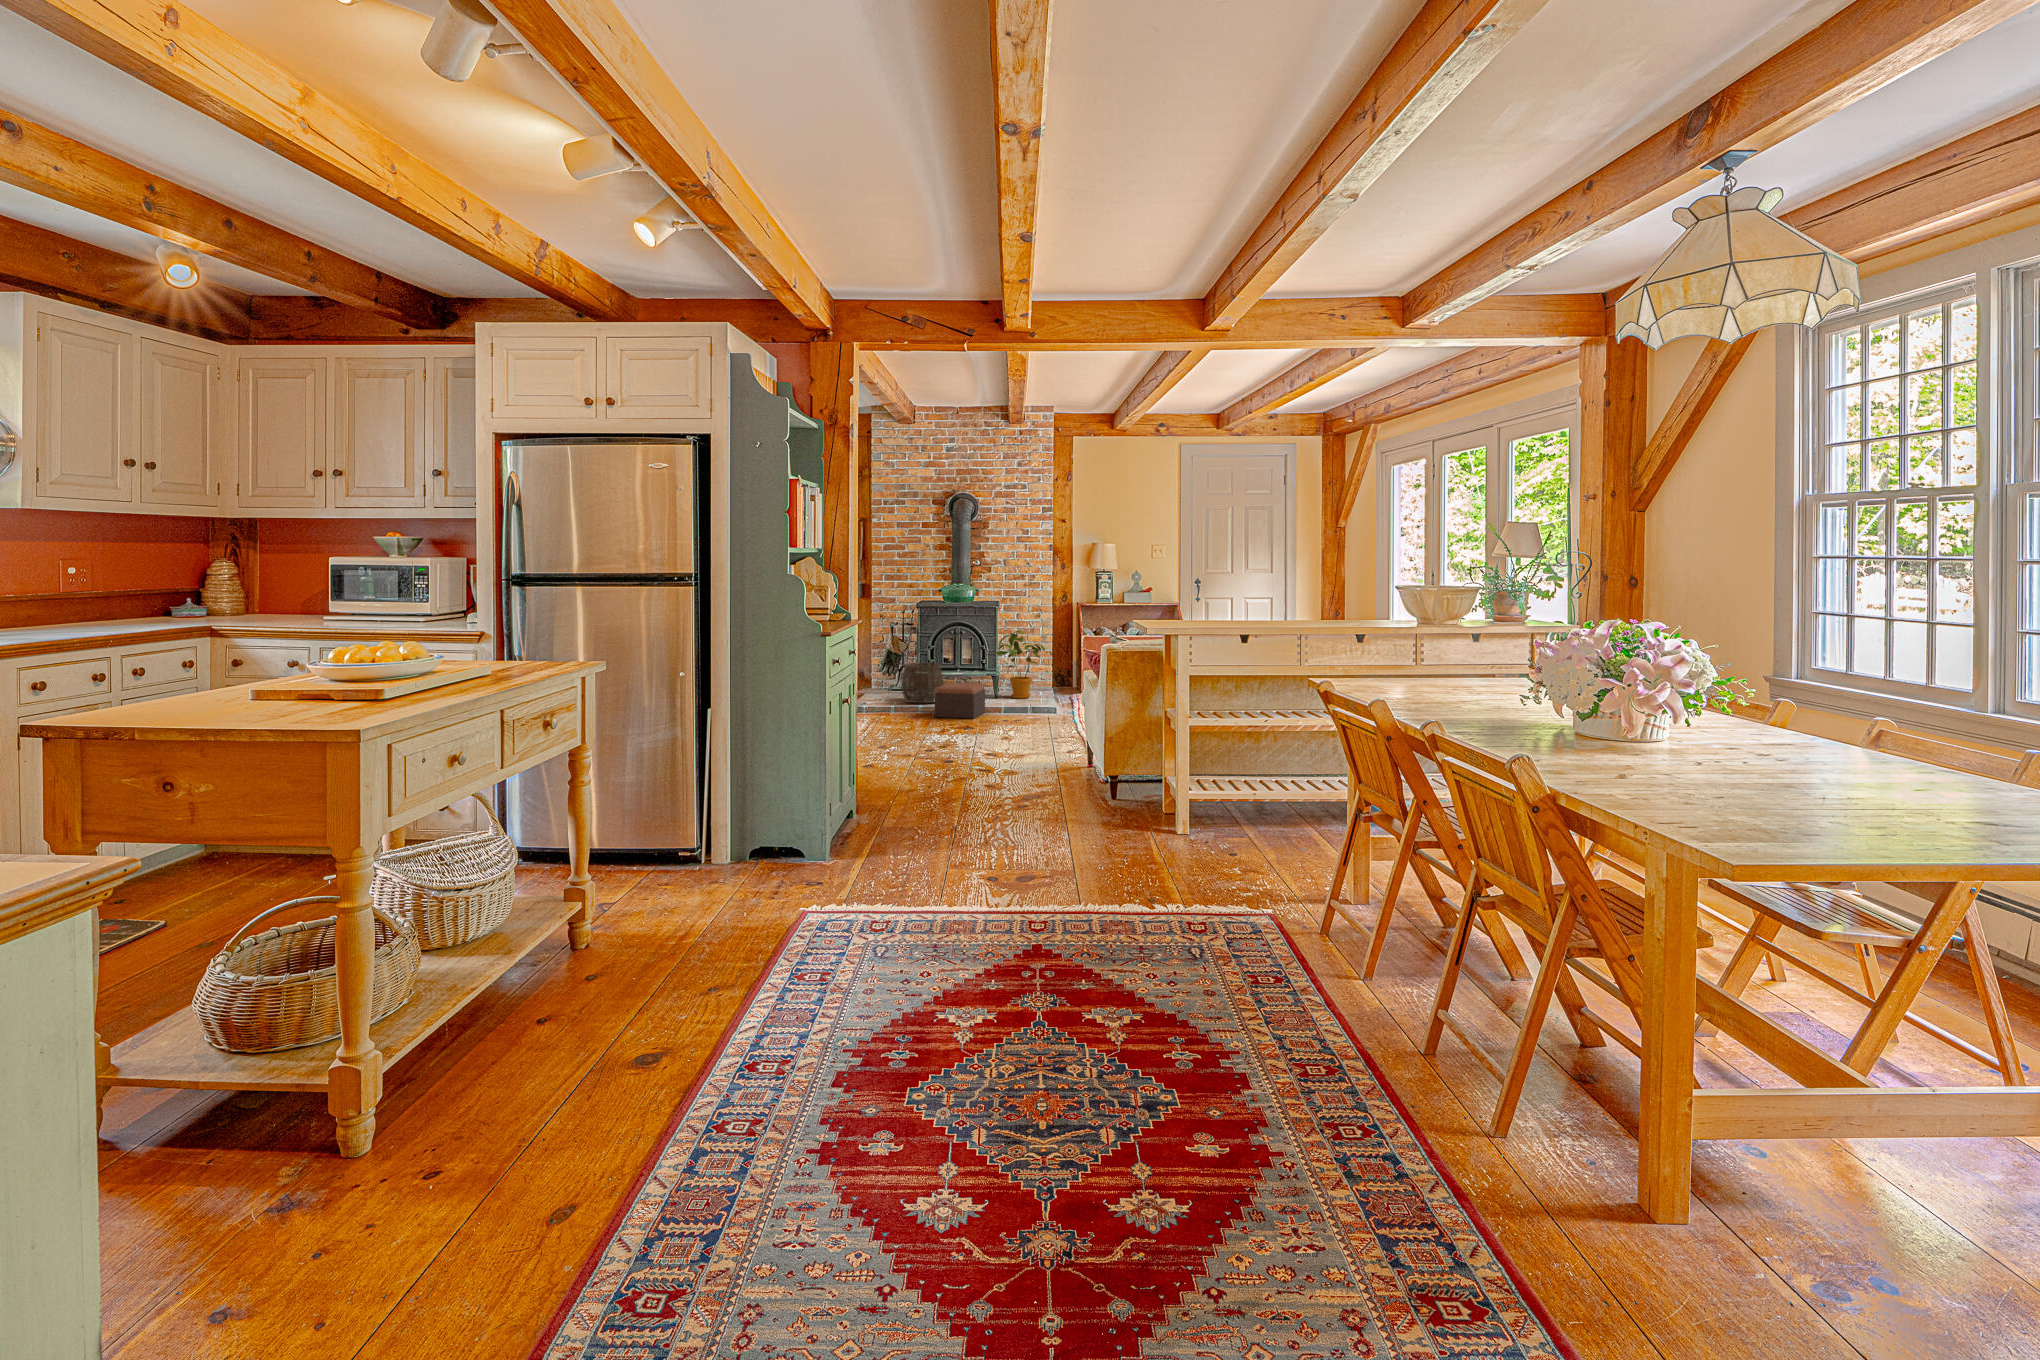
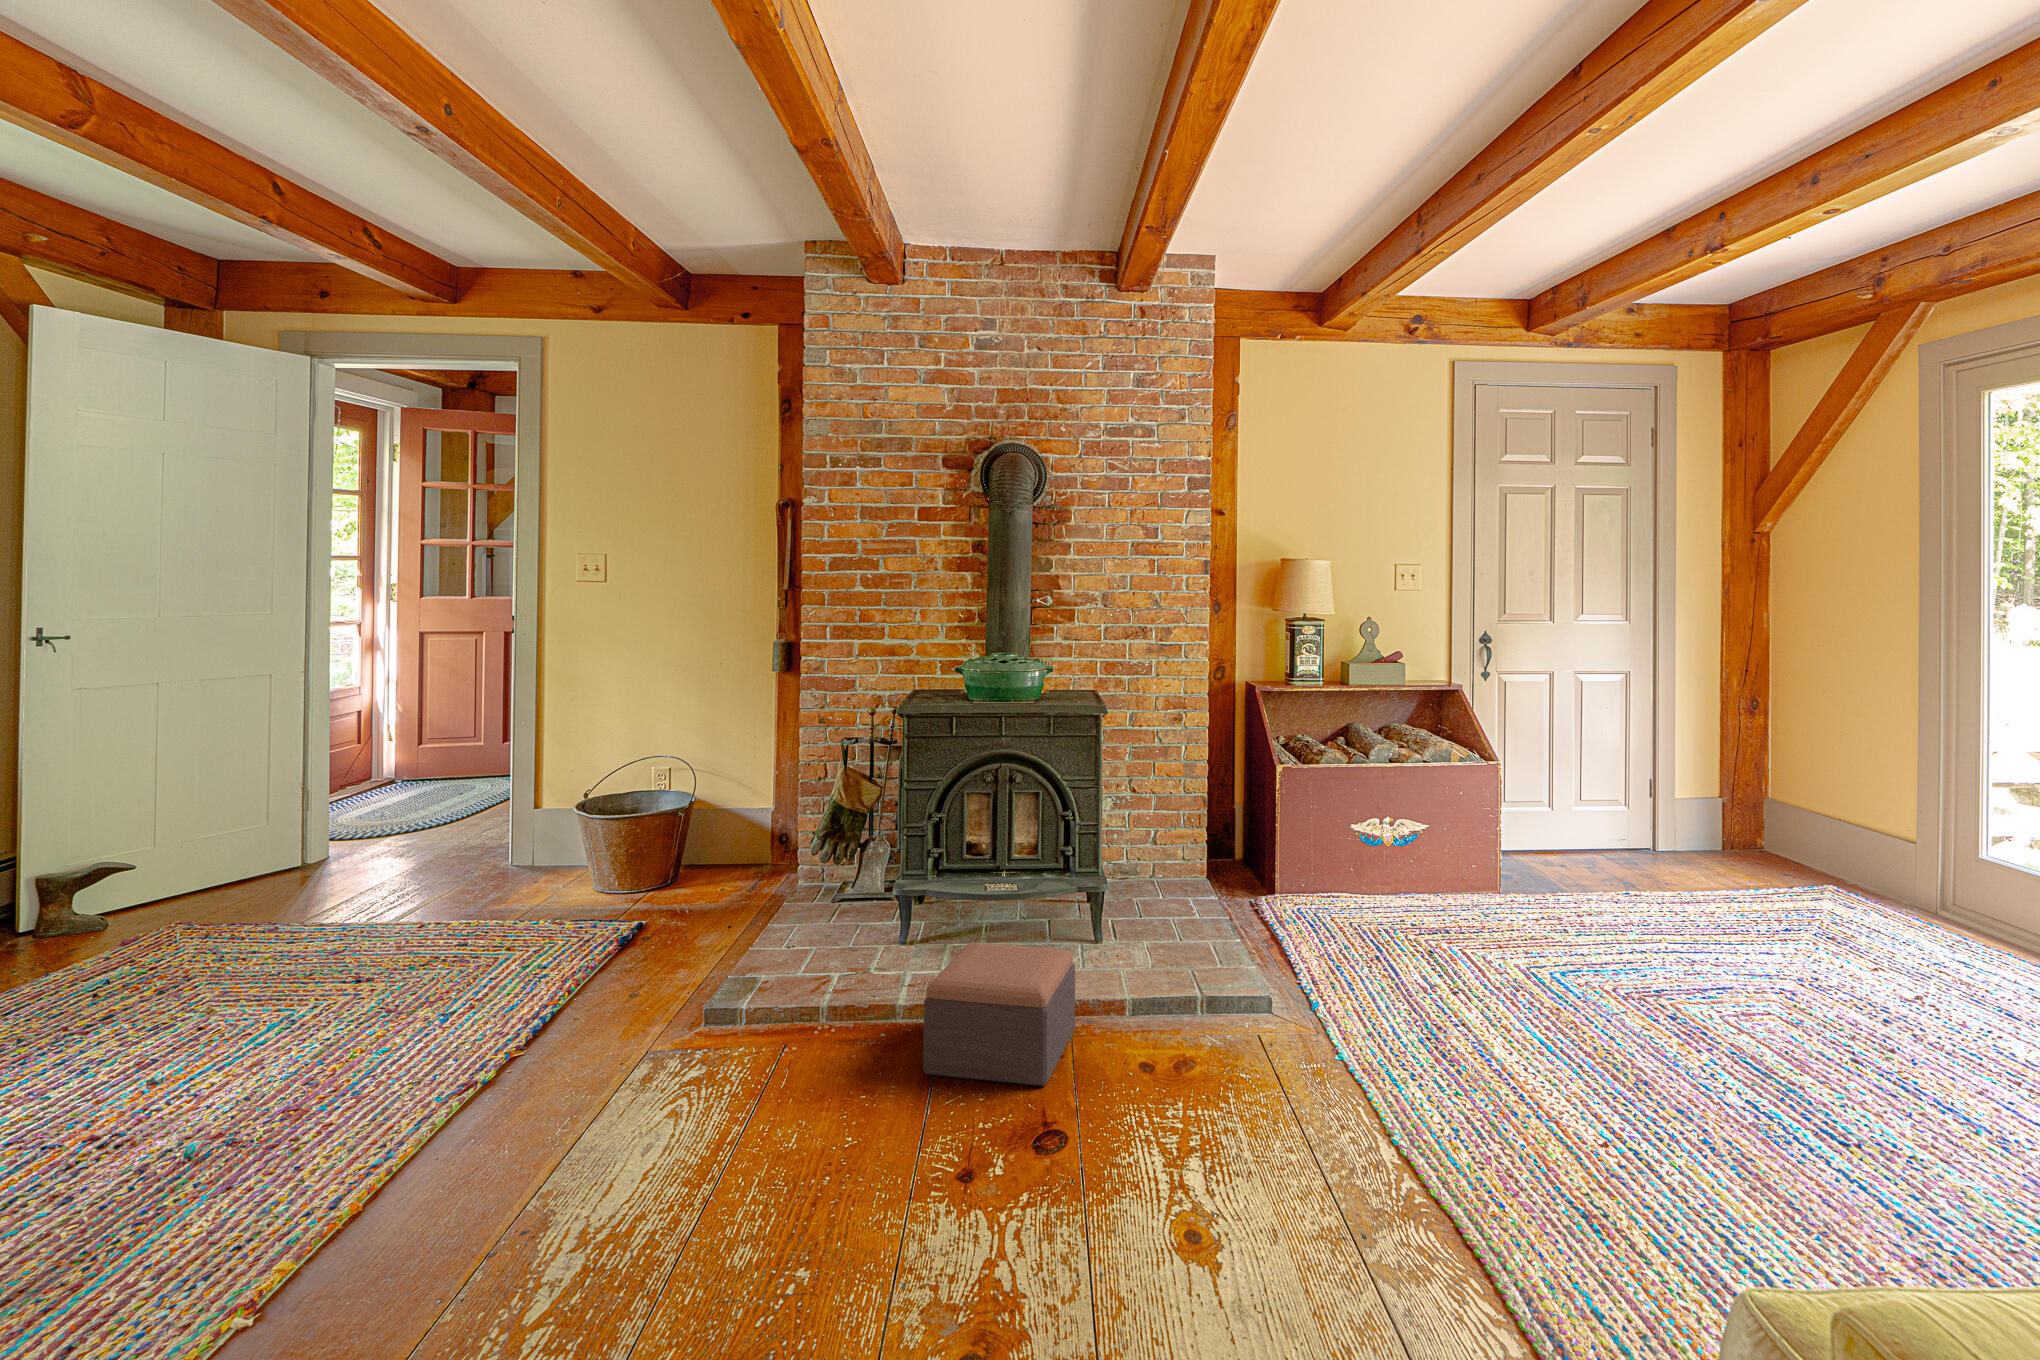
house plant: present [995,631,1045,698] -> none [1086,769,1210,935]
woven basket: present [901,663,944,704] -> none [847,849,961,973]

